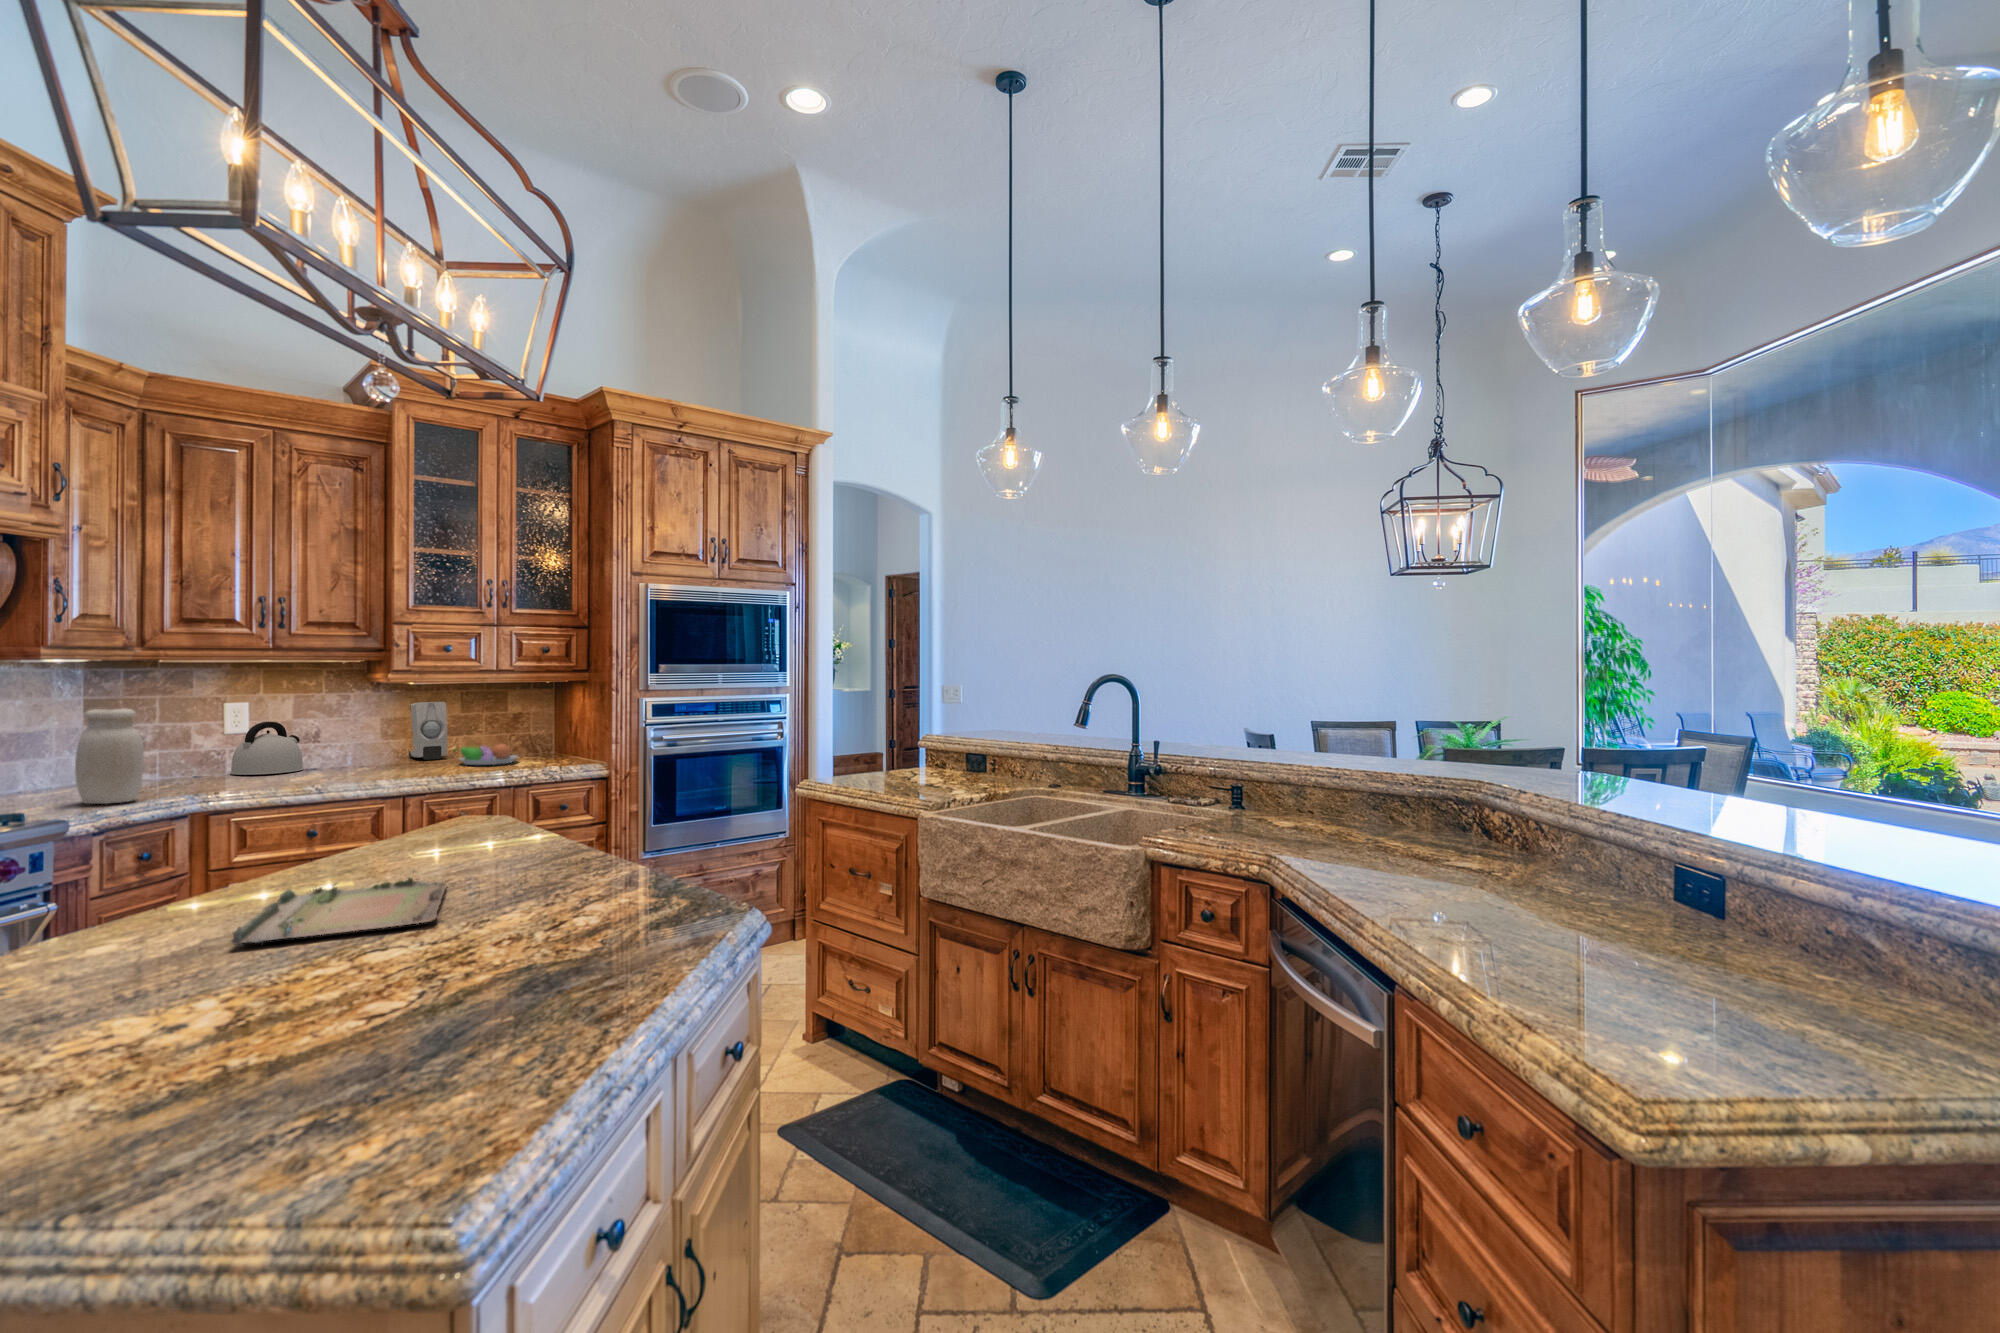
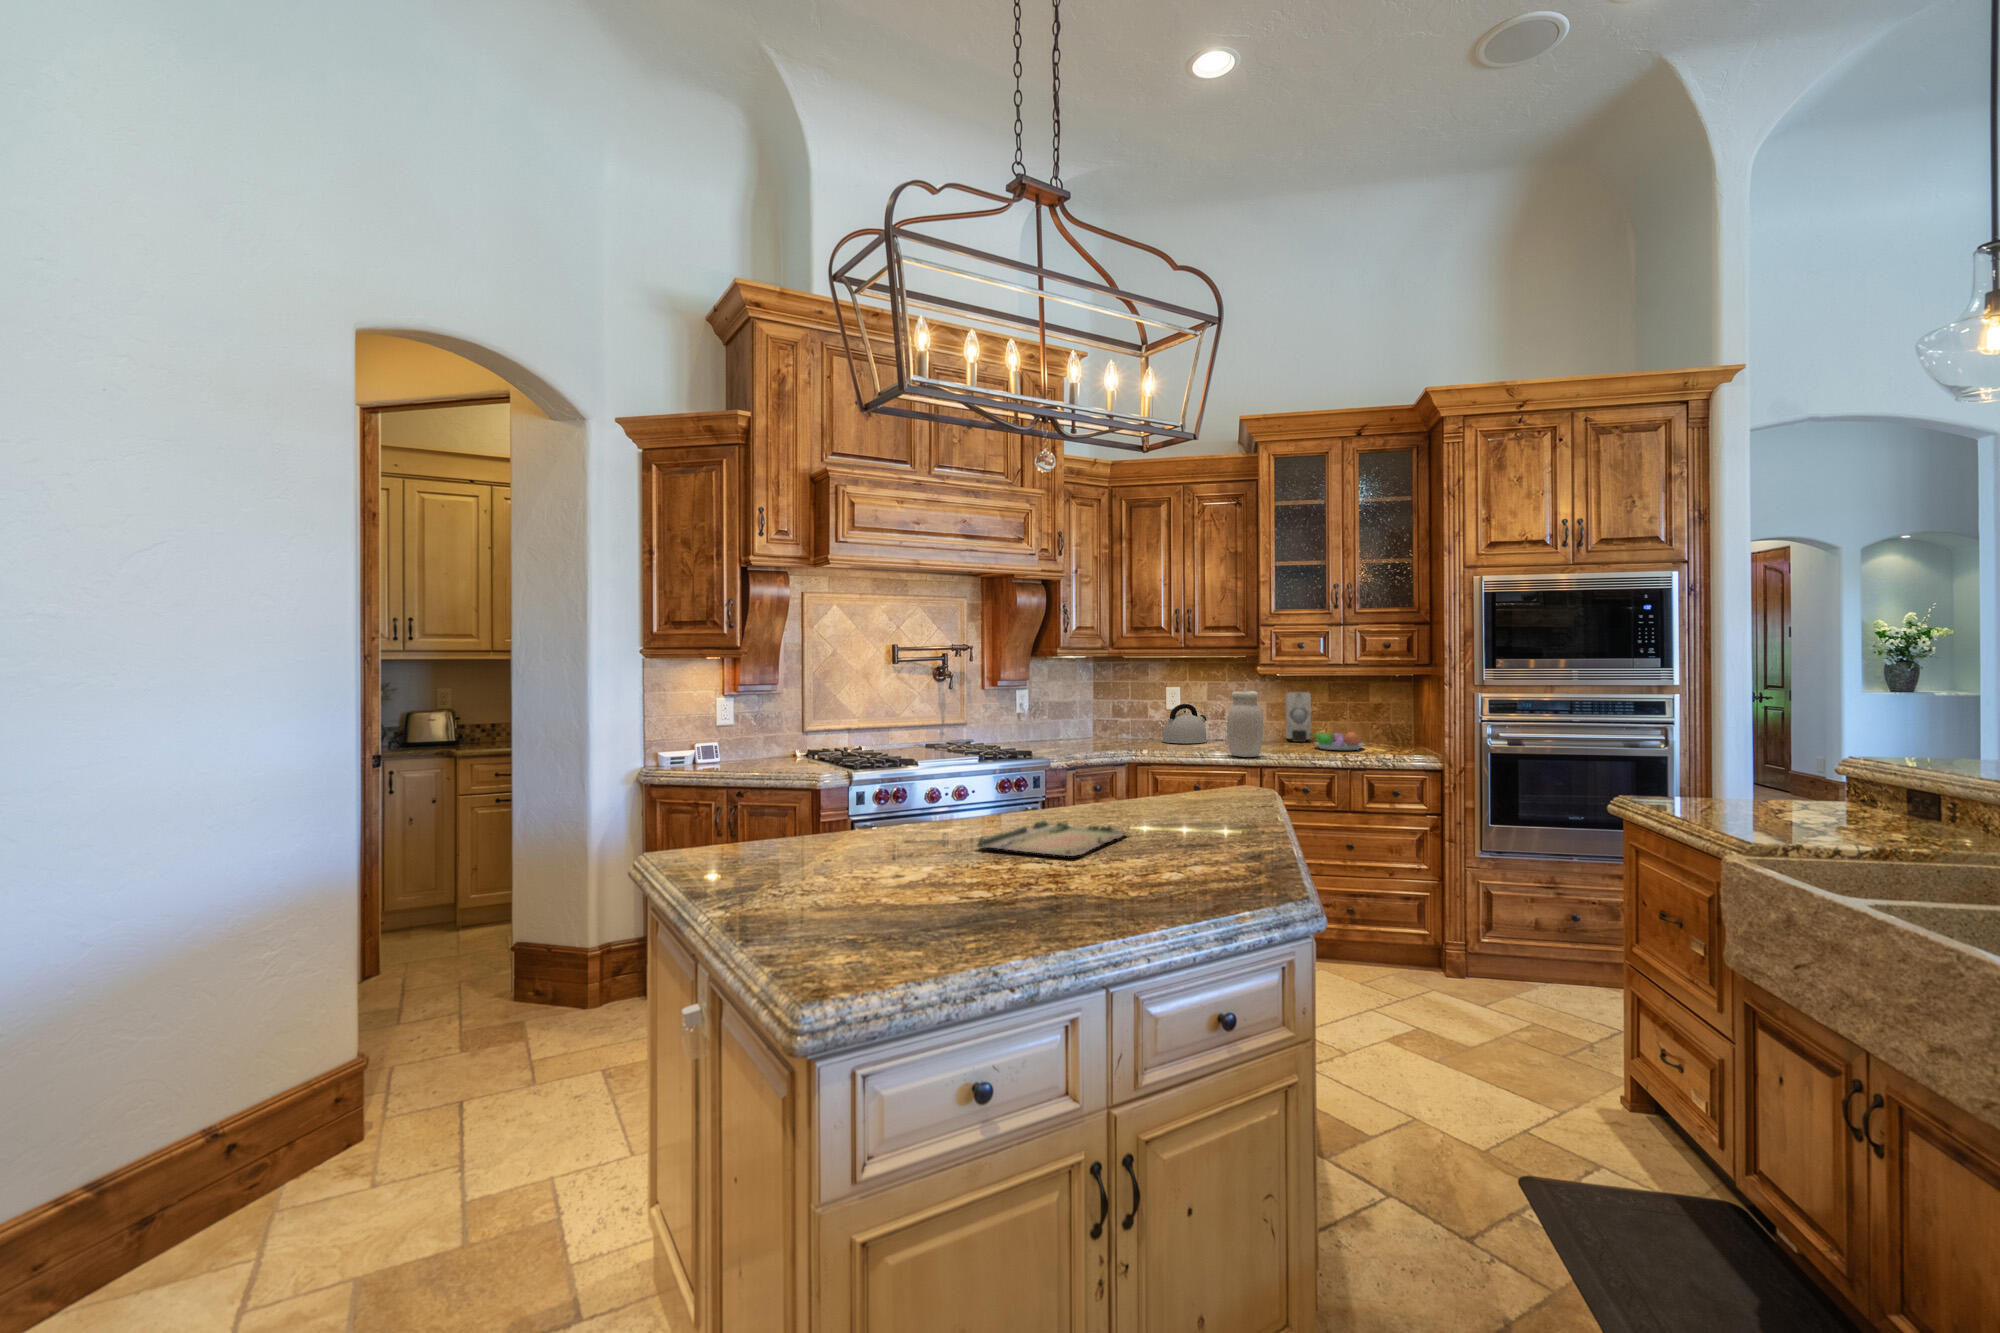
jar: present [75,708,144,804] -> present [1227,691,1263,757]

